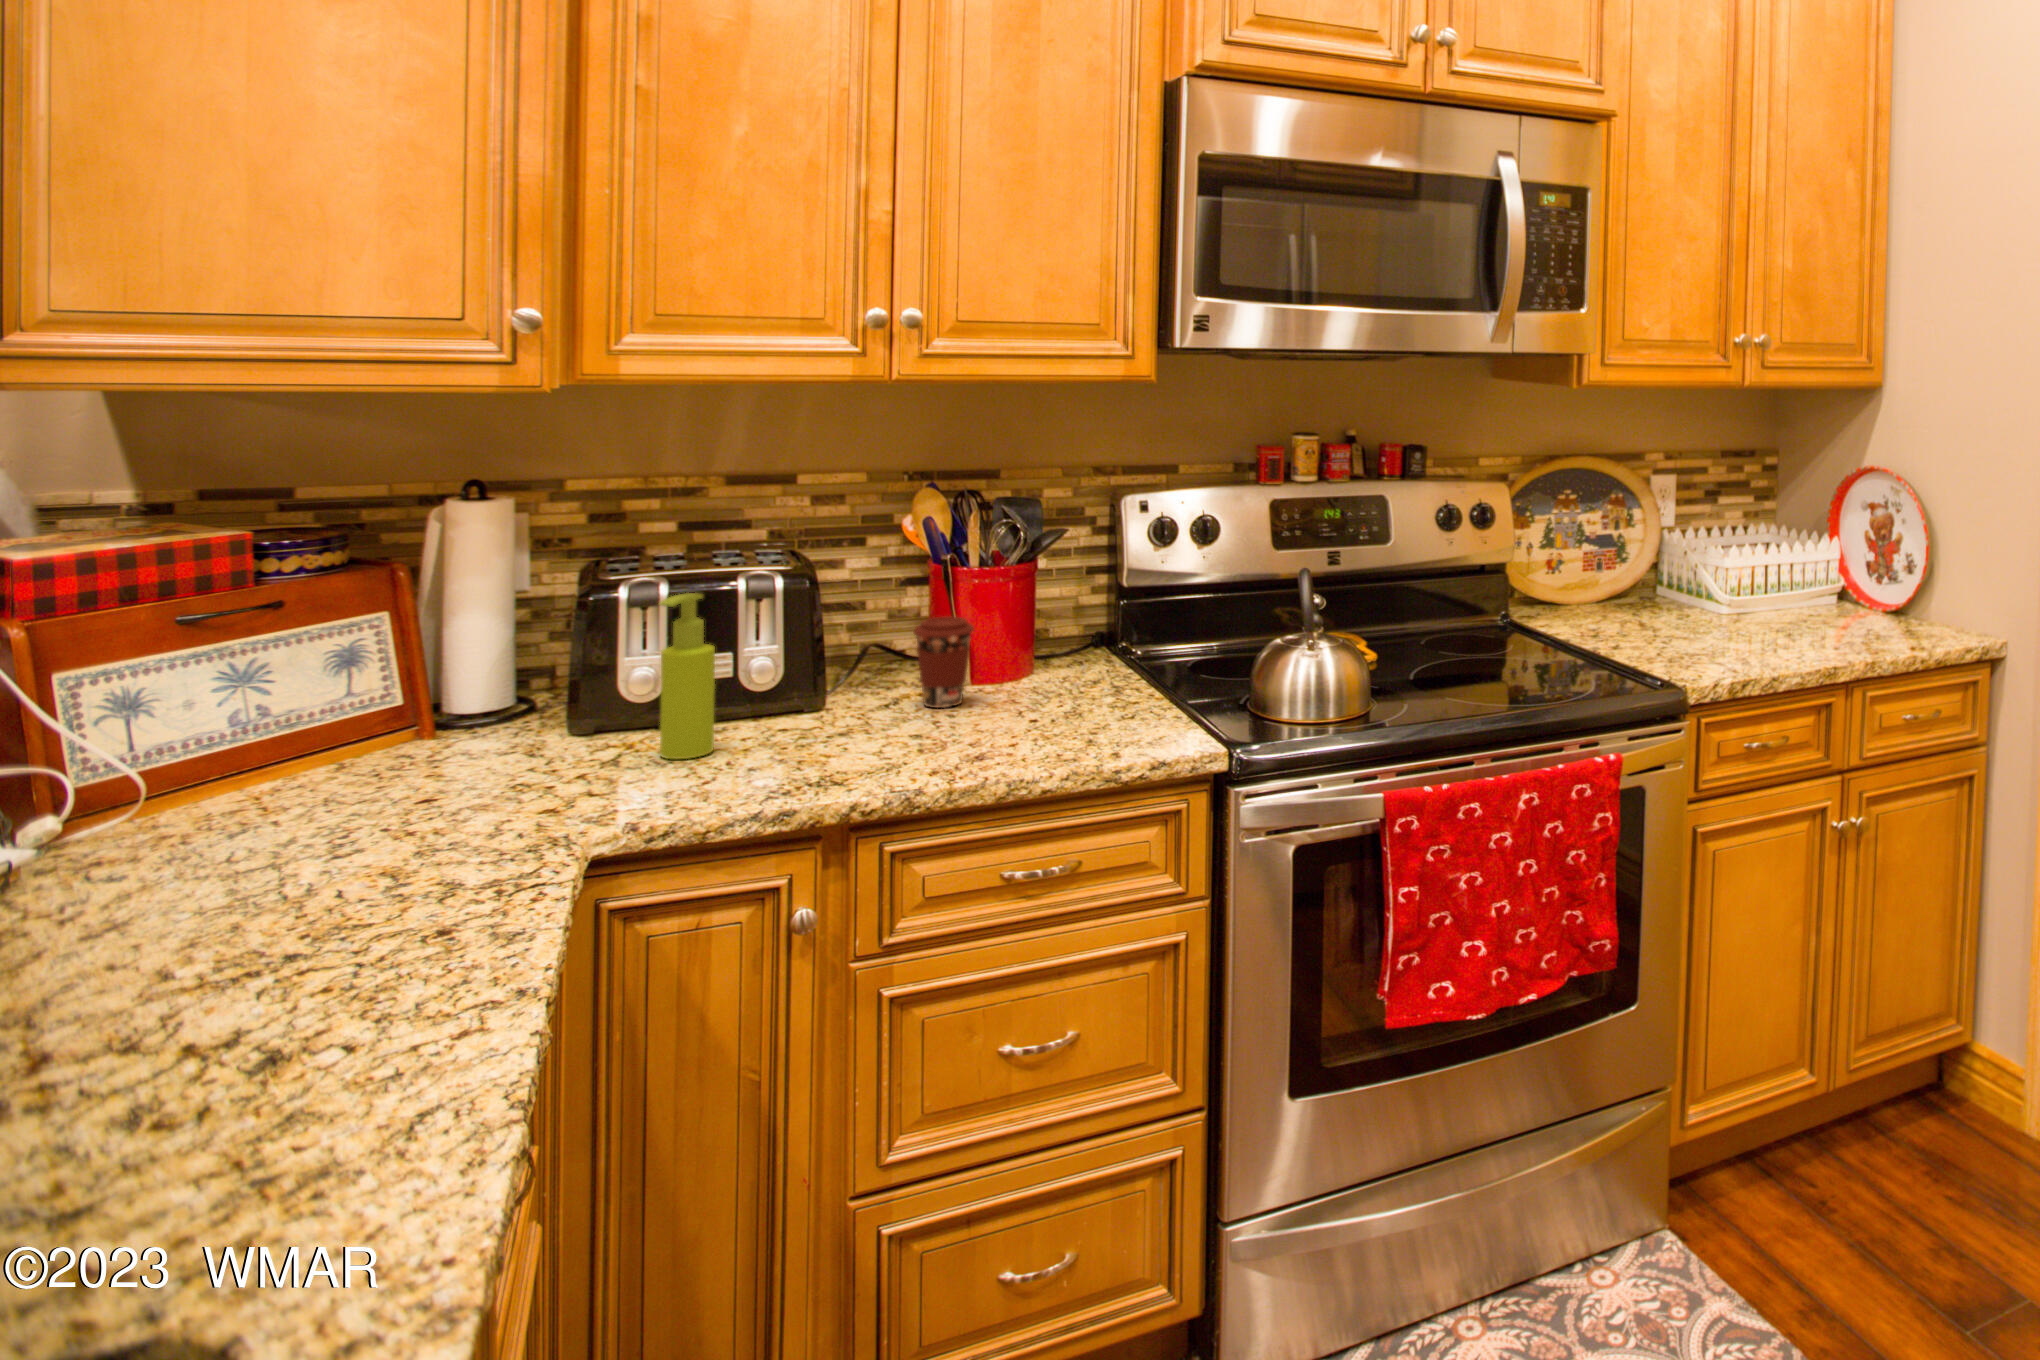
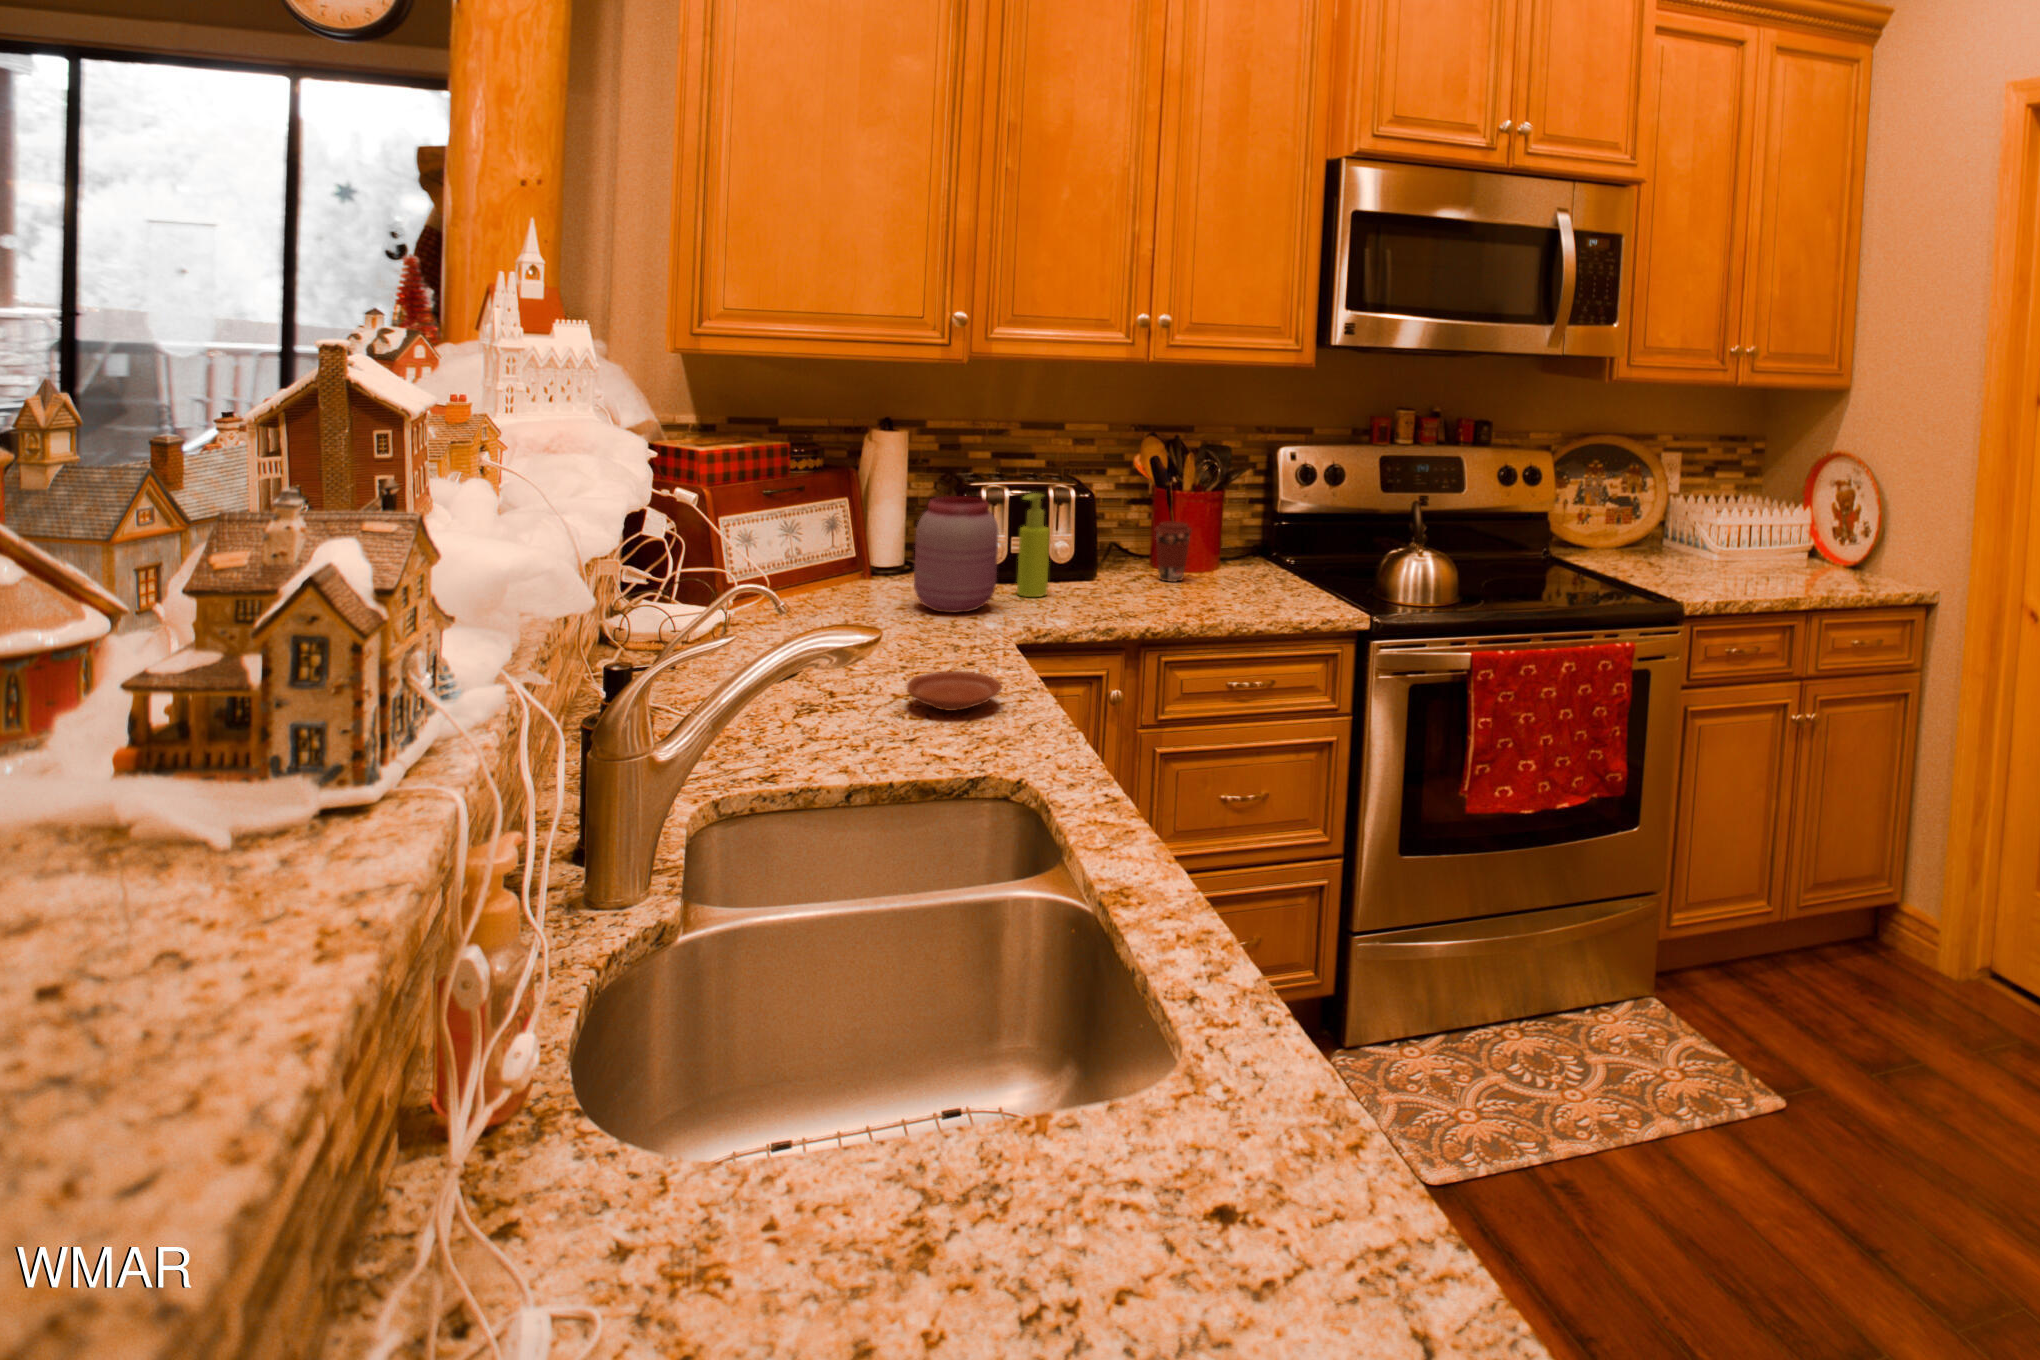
jar: none [442,609,601,807] -> present [914,496,999,613]
plate: none [195,975,428,1078] -> present [907,671,1002,711]

